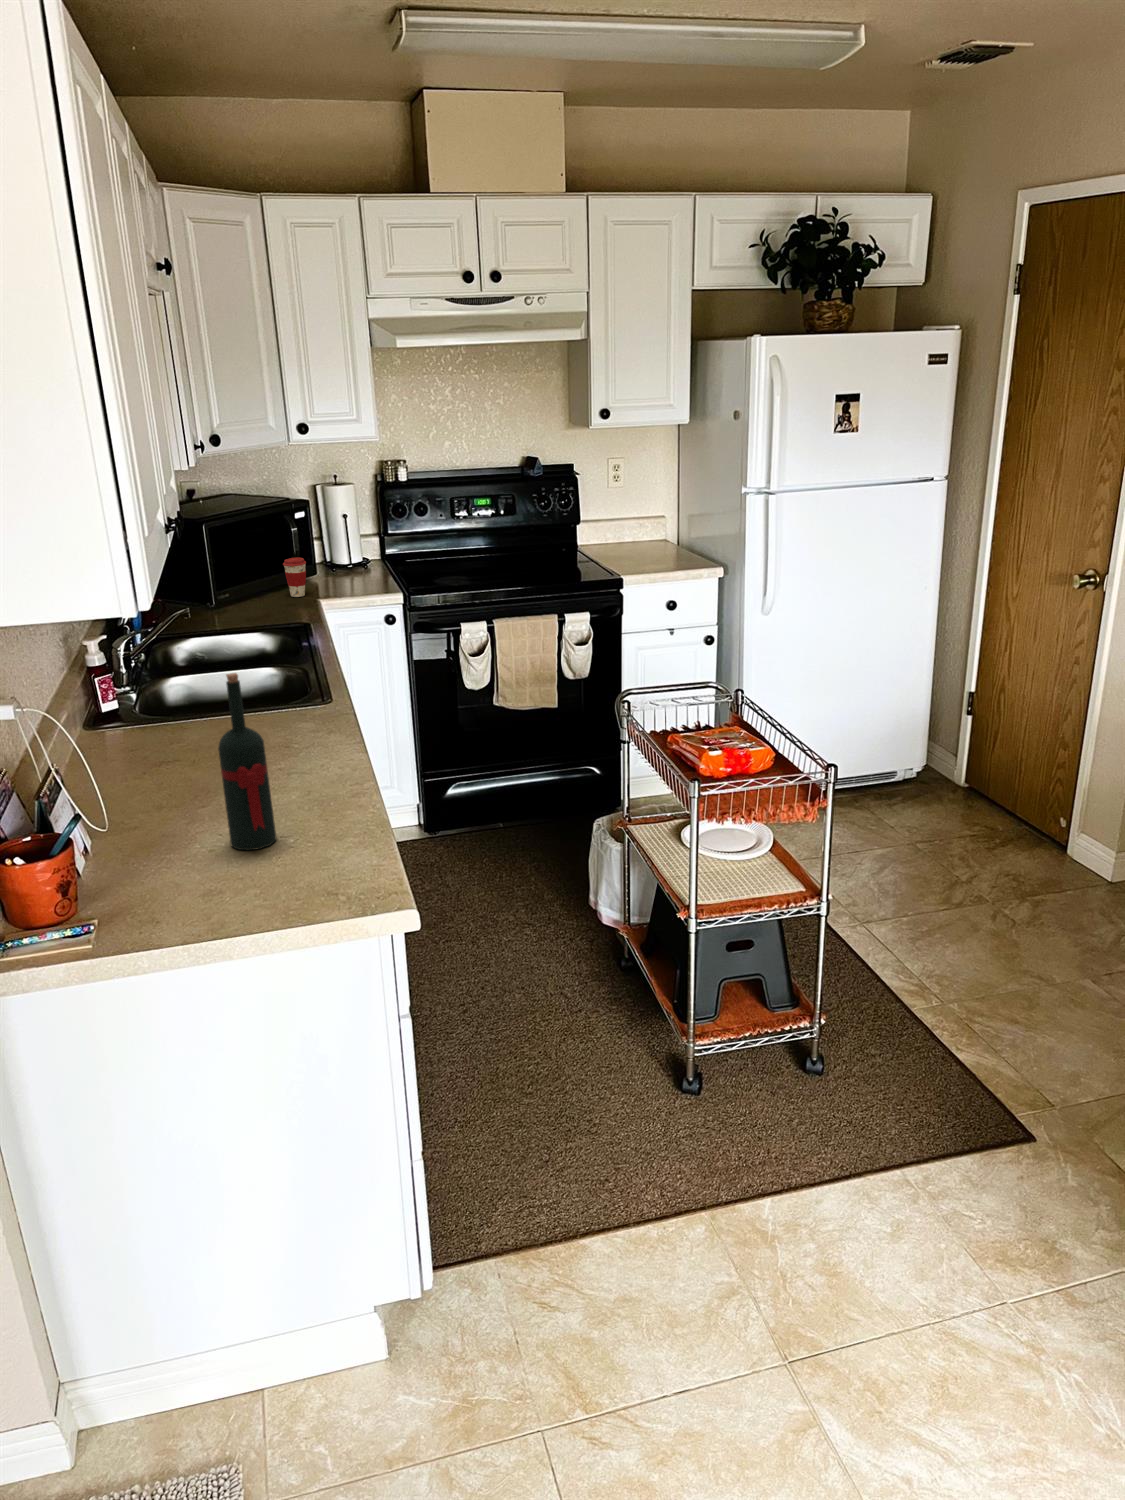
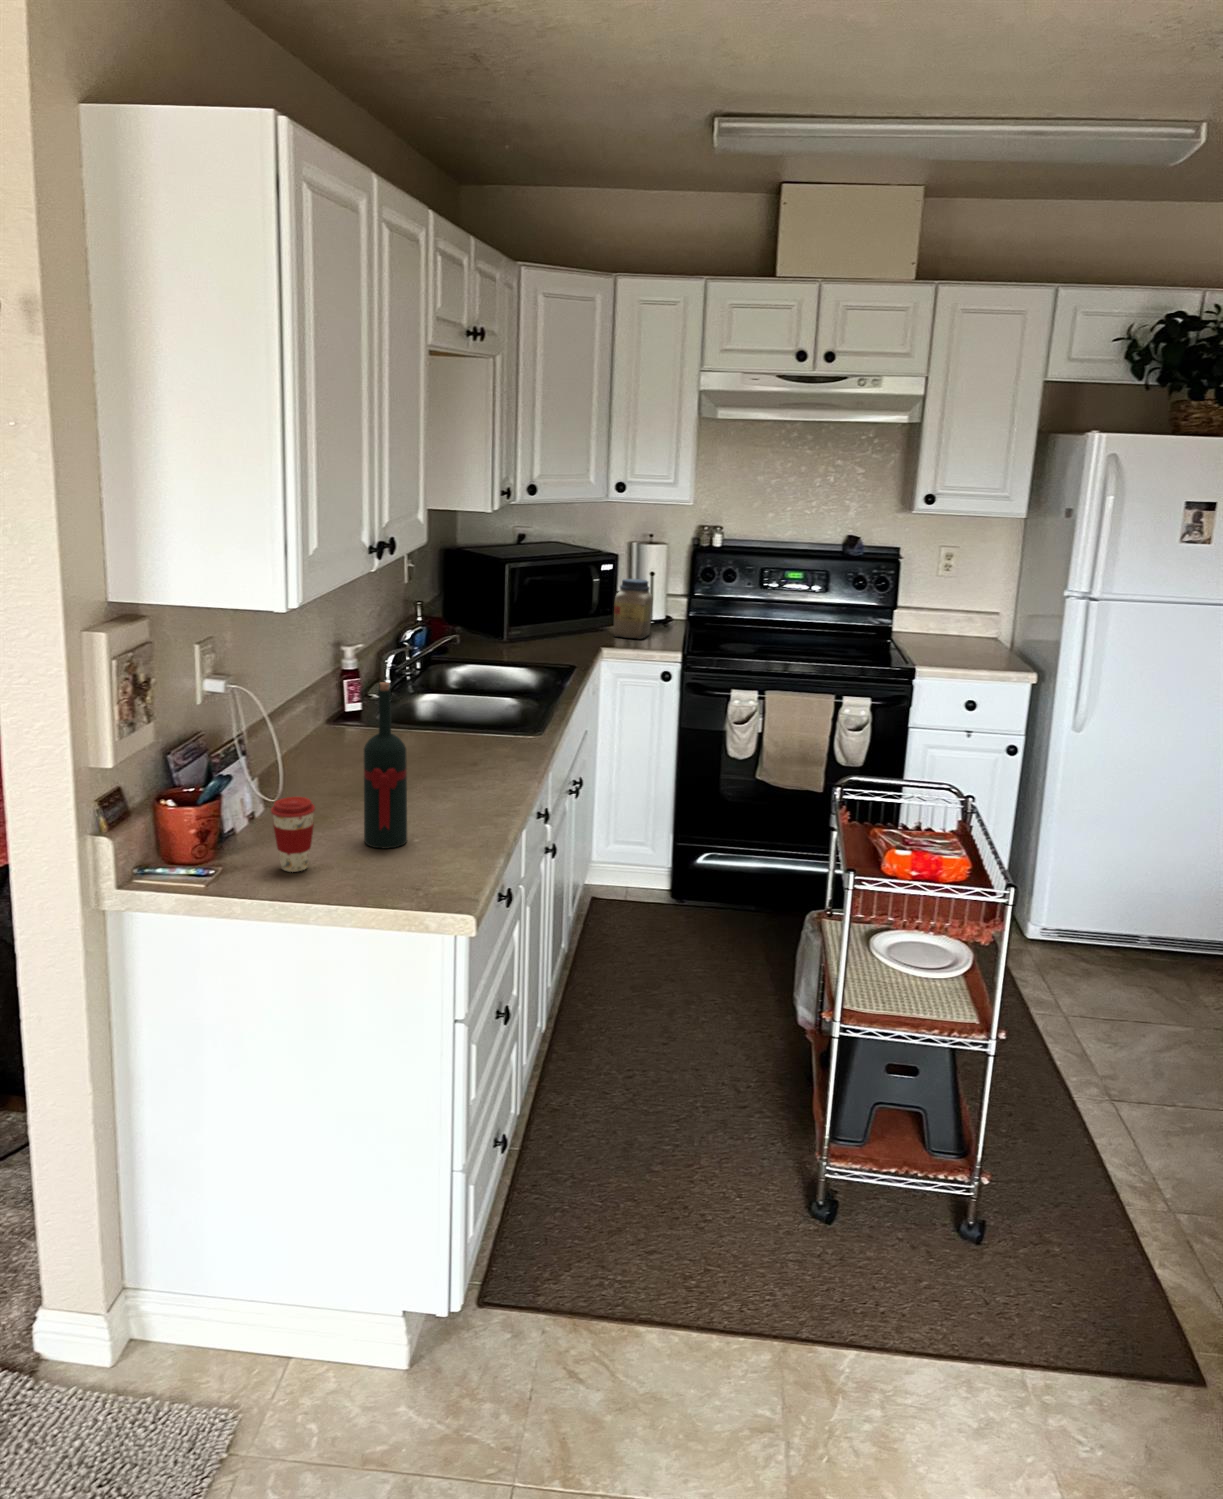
jar: none [317,523,356,585] -> present [614,579,653,639]
coffee cup: present [283,558,306,597] -> present [271,797,315,872]

